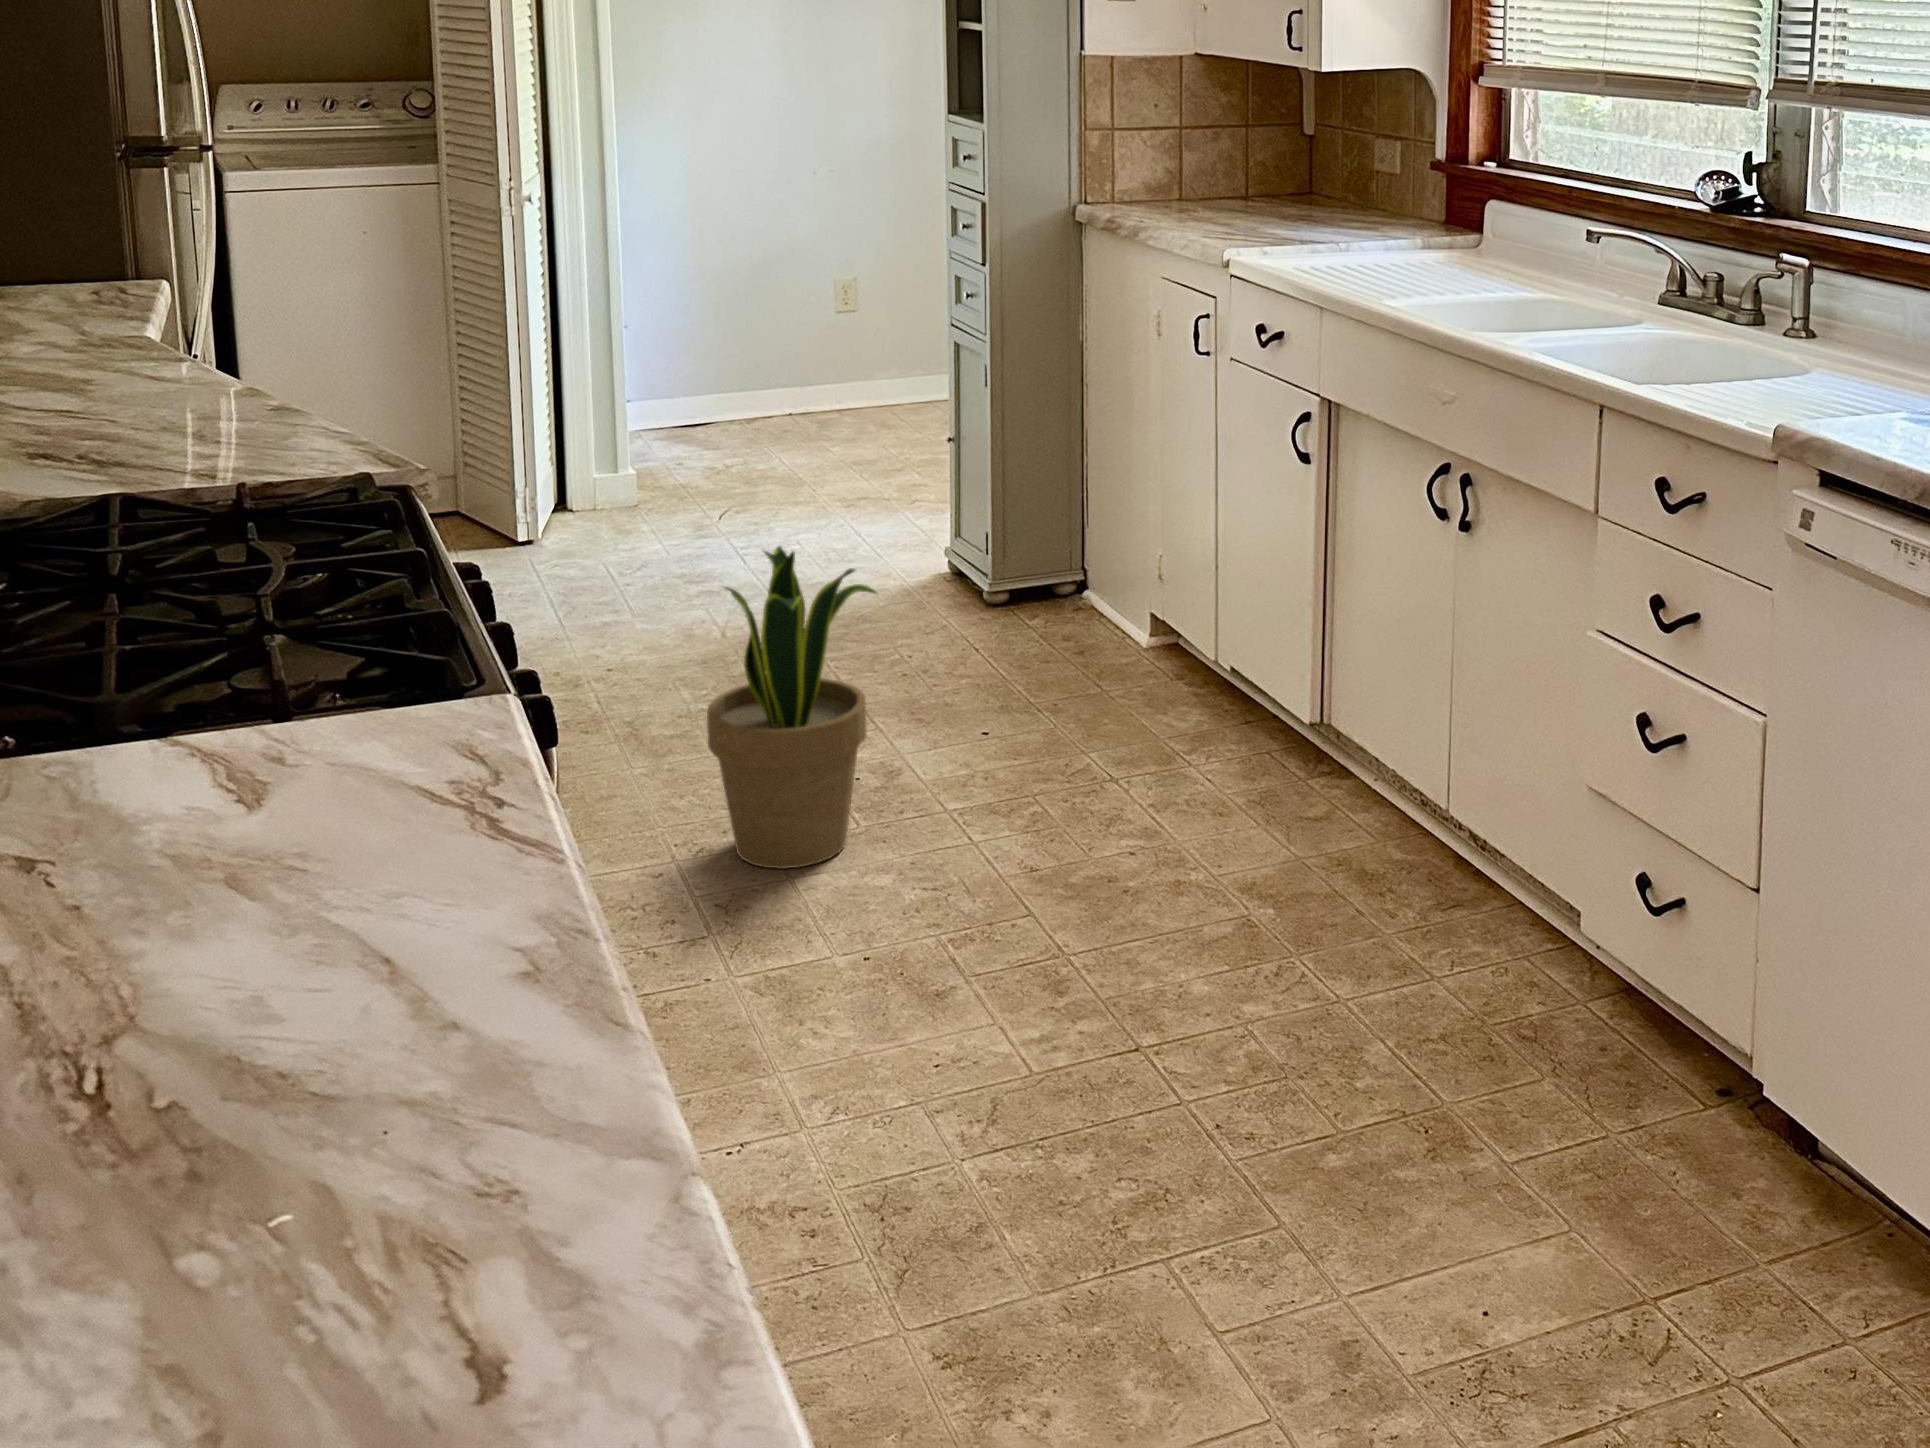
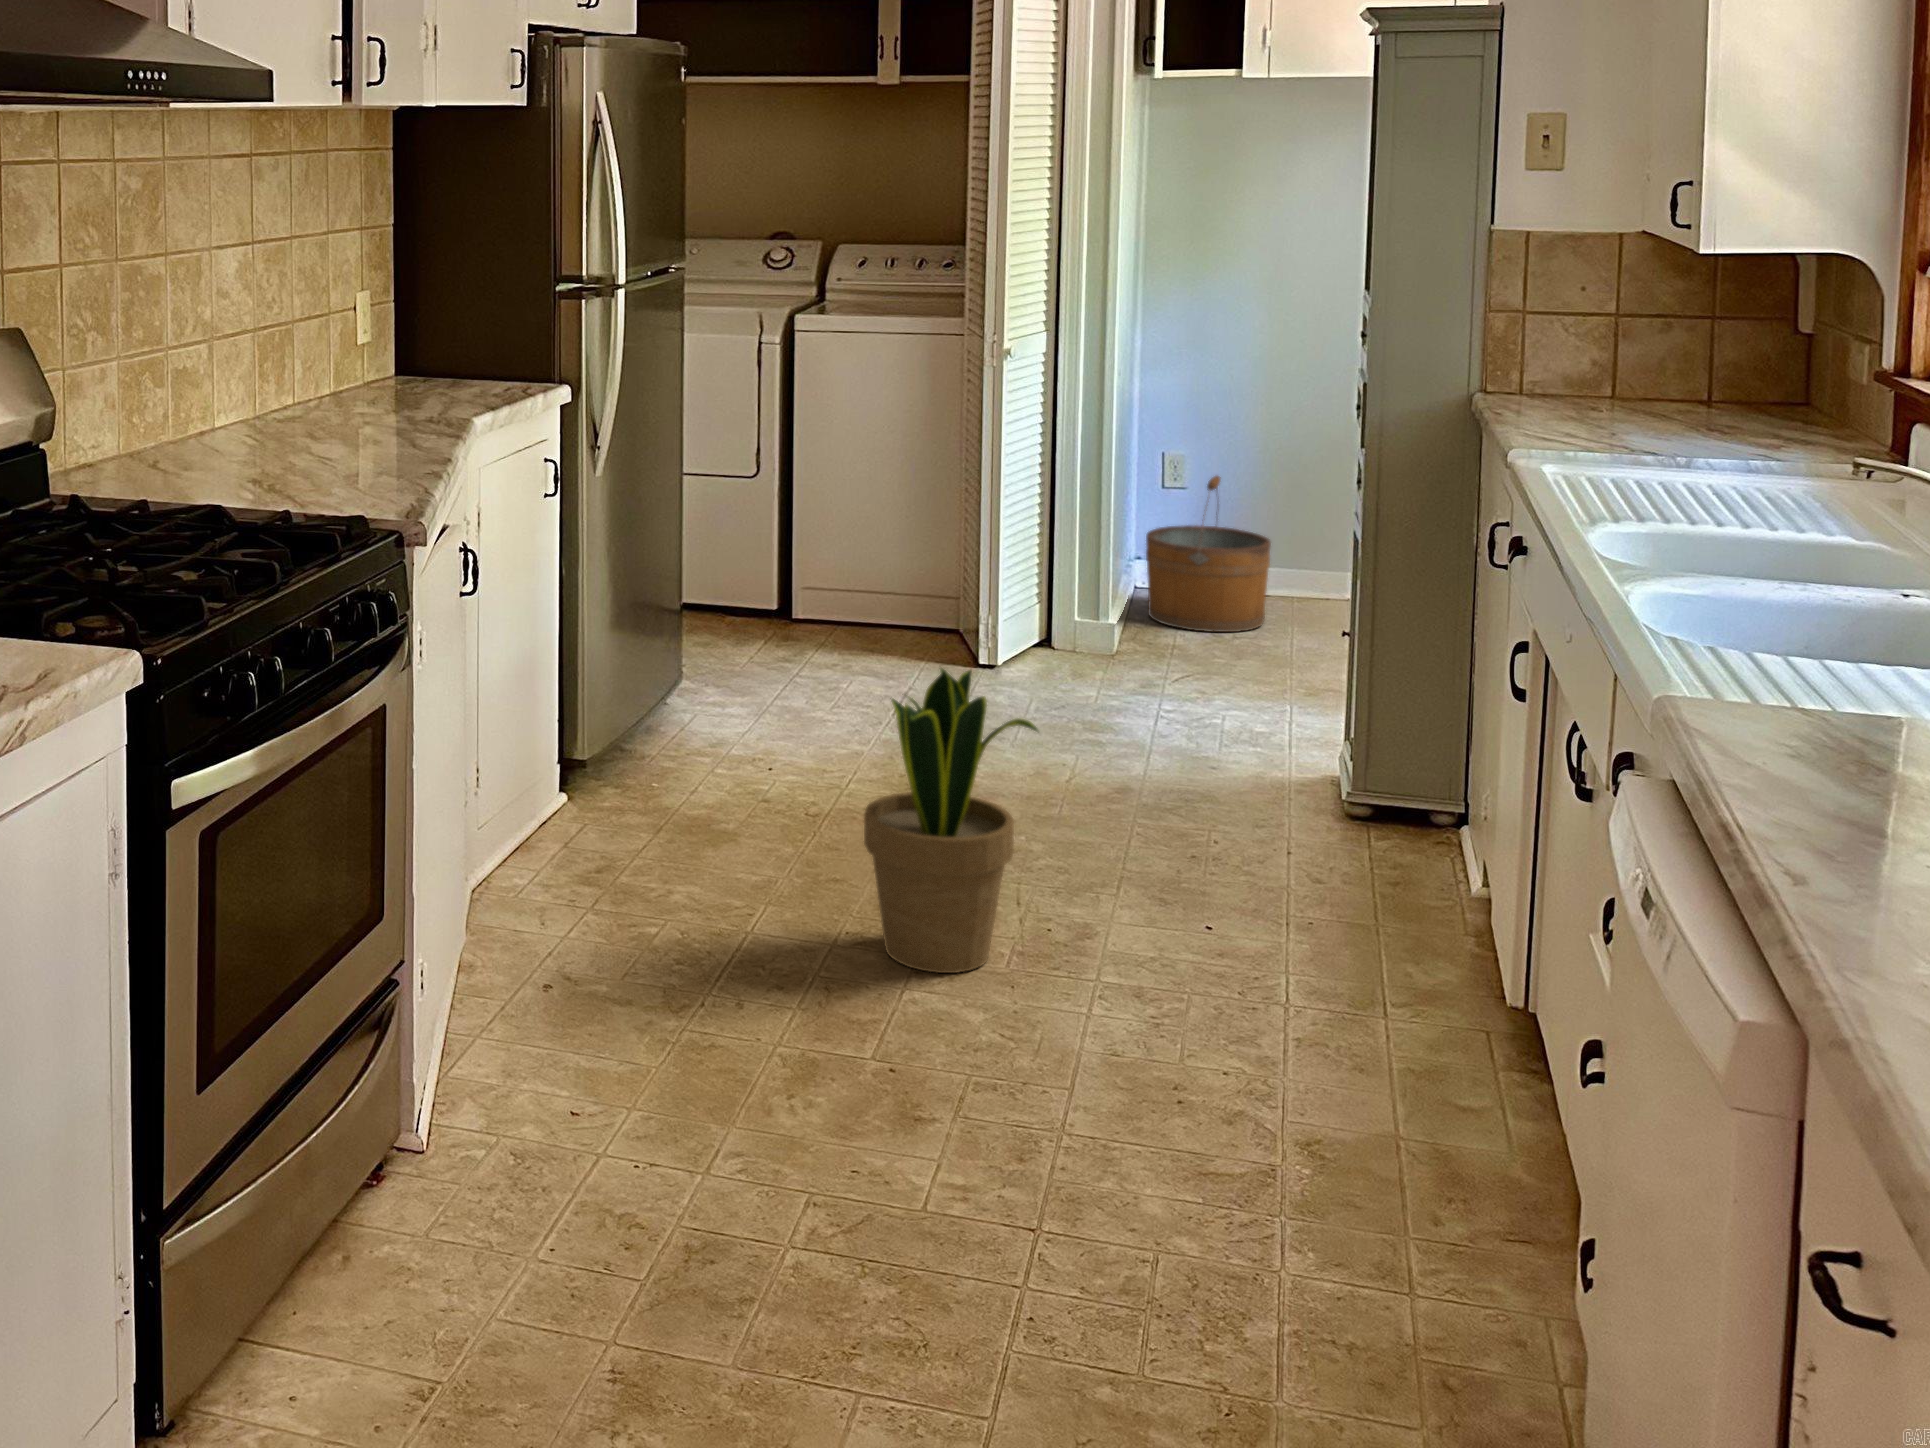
bucket: none [614,310,740,472] -> present [1146,476,1271,632]

